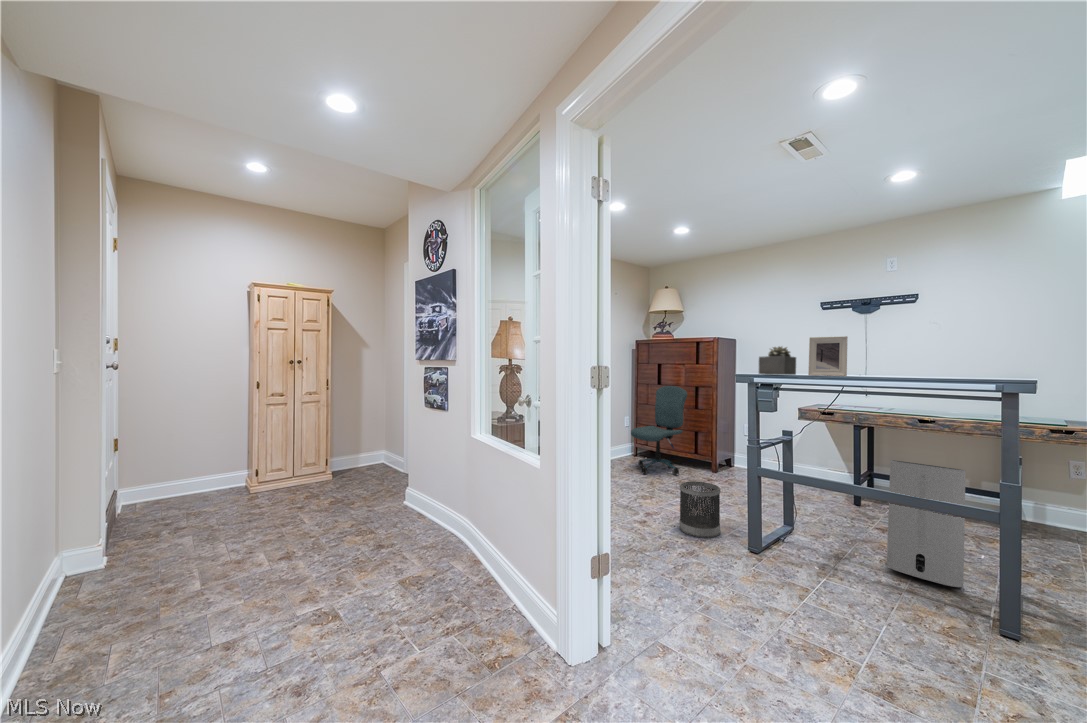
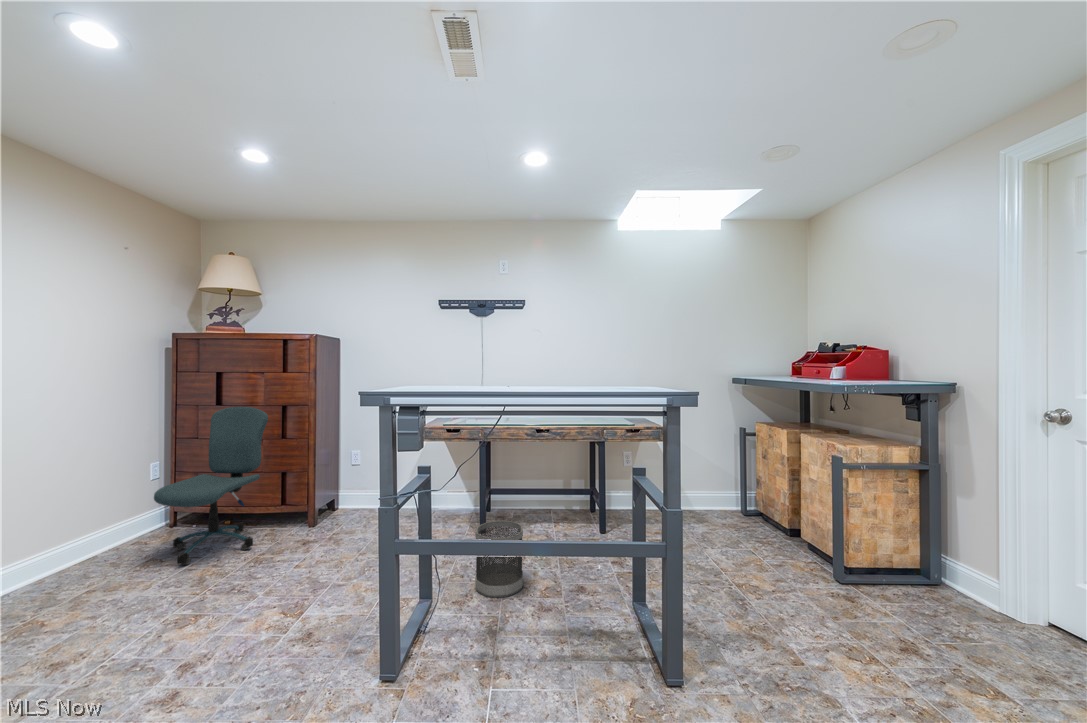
picture frame: present [808,336,848,376] -> none [454,337,496,389]
succulent plant: present [759,346,796,375] -> none [396,347,448,391]
air purifier: present [887,460,966,587] -> none [541,484,608,626]
wastebasket: present [679,481,720,538] -> present [475,521,523,598]

